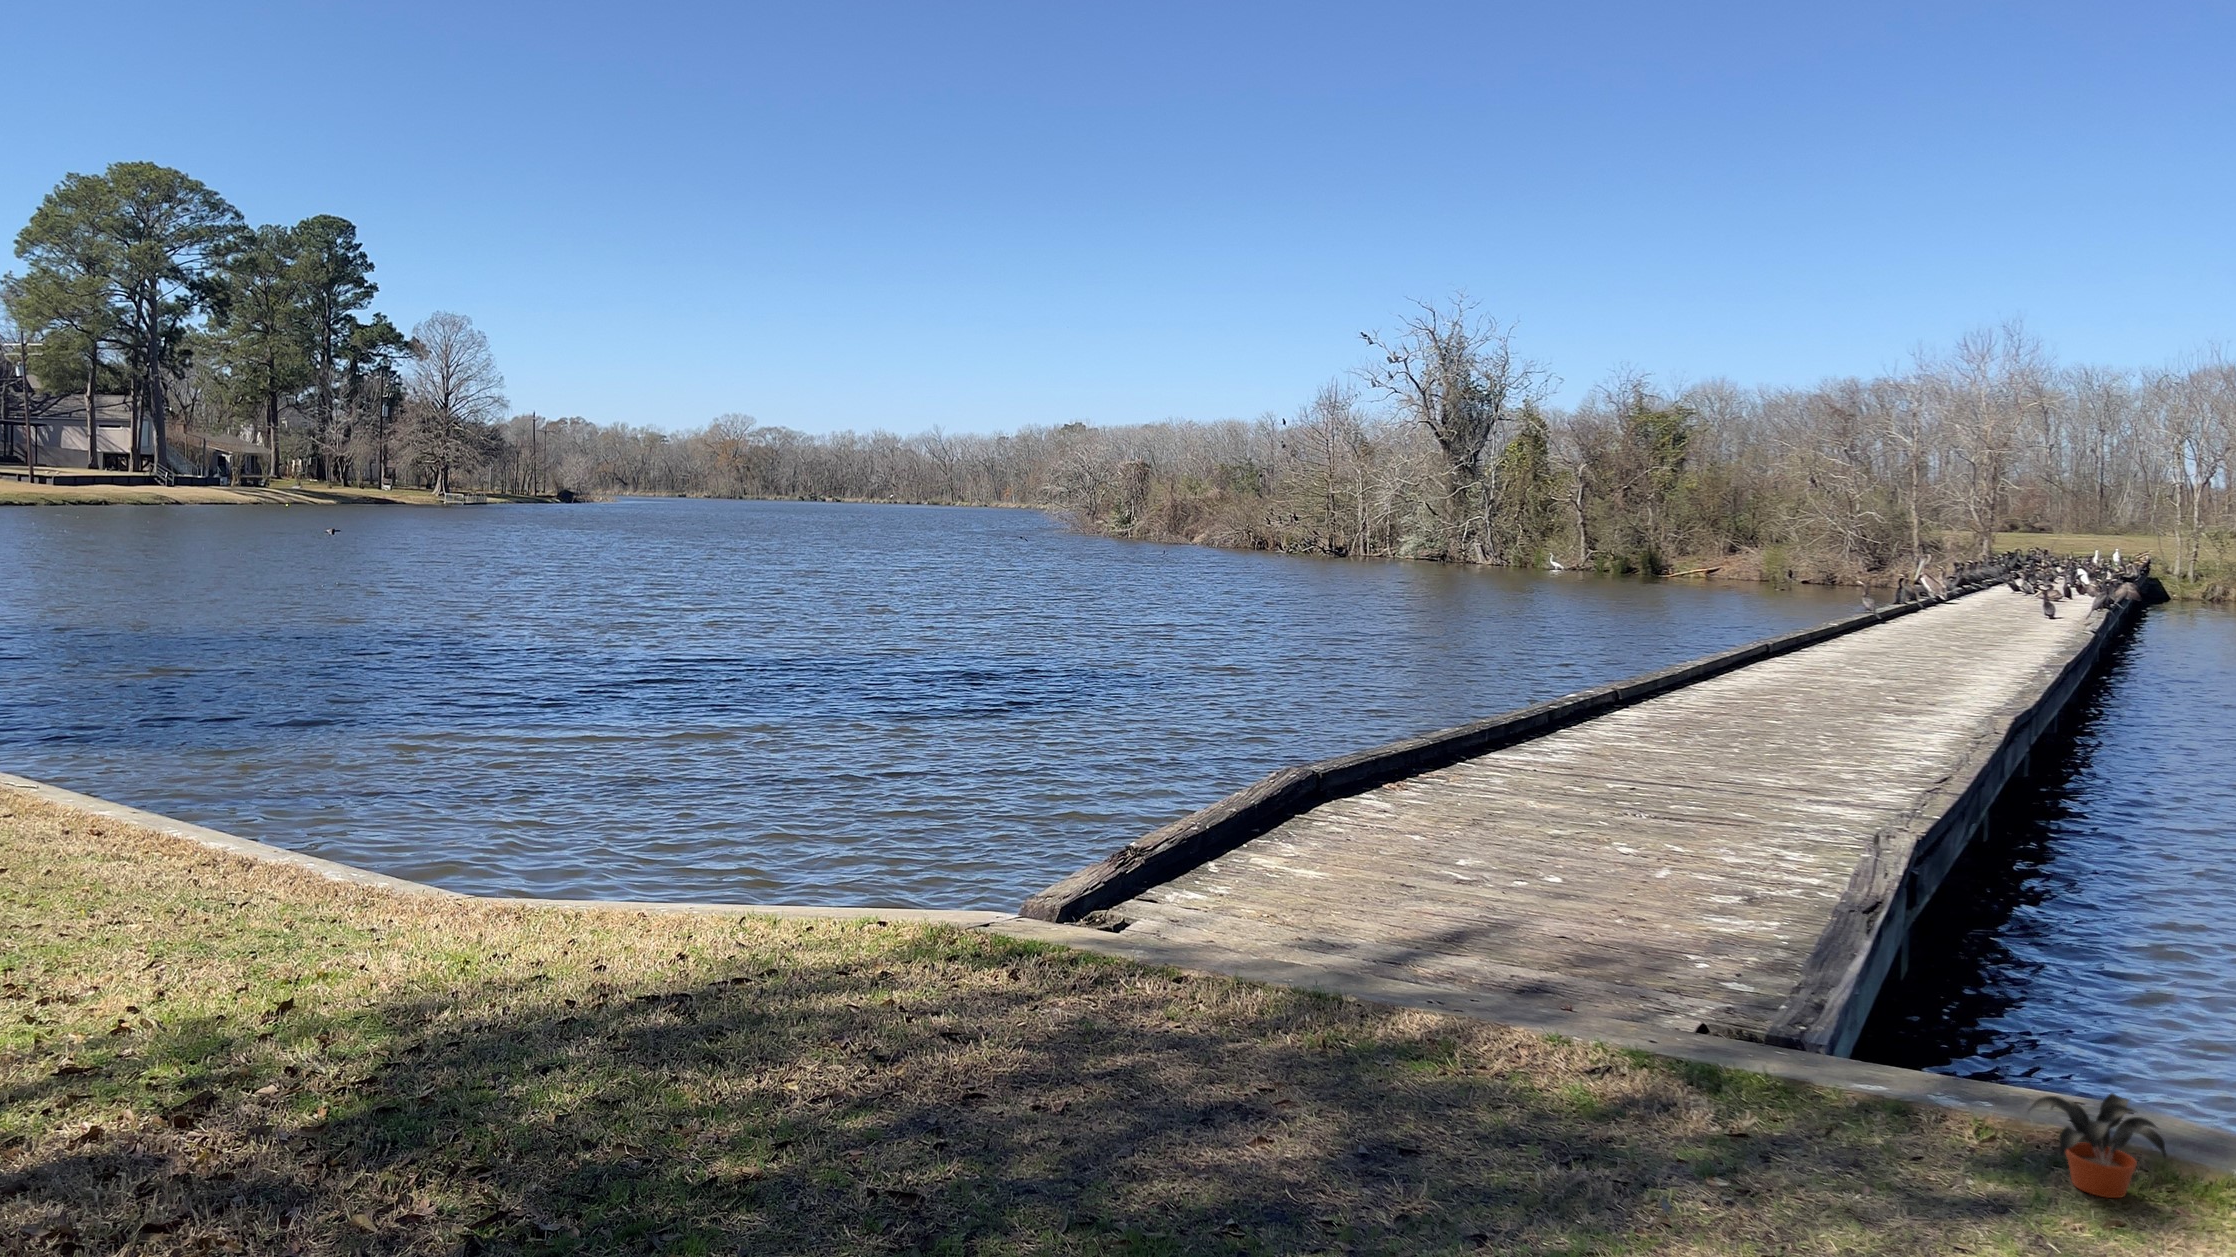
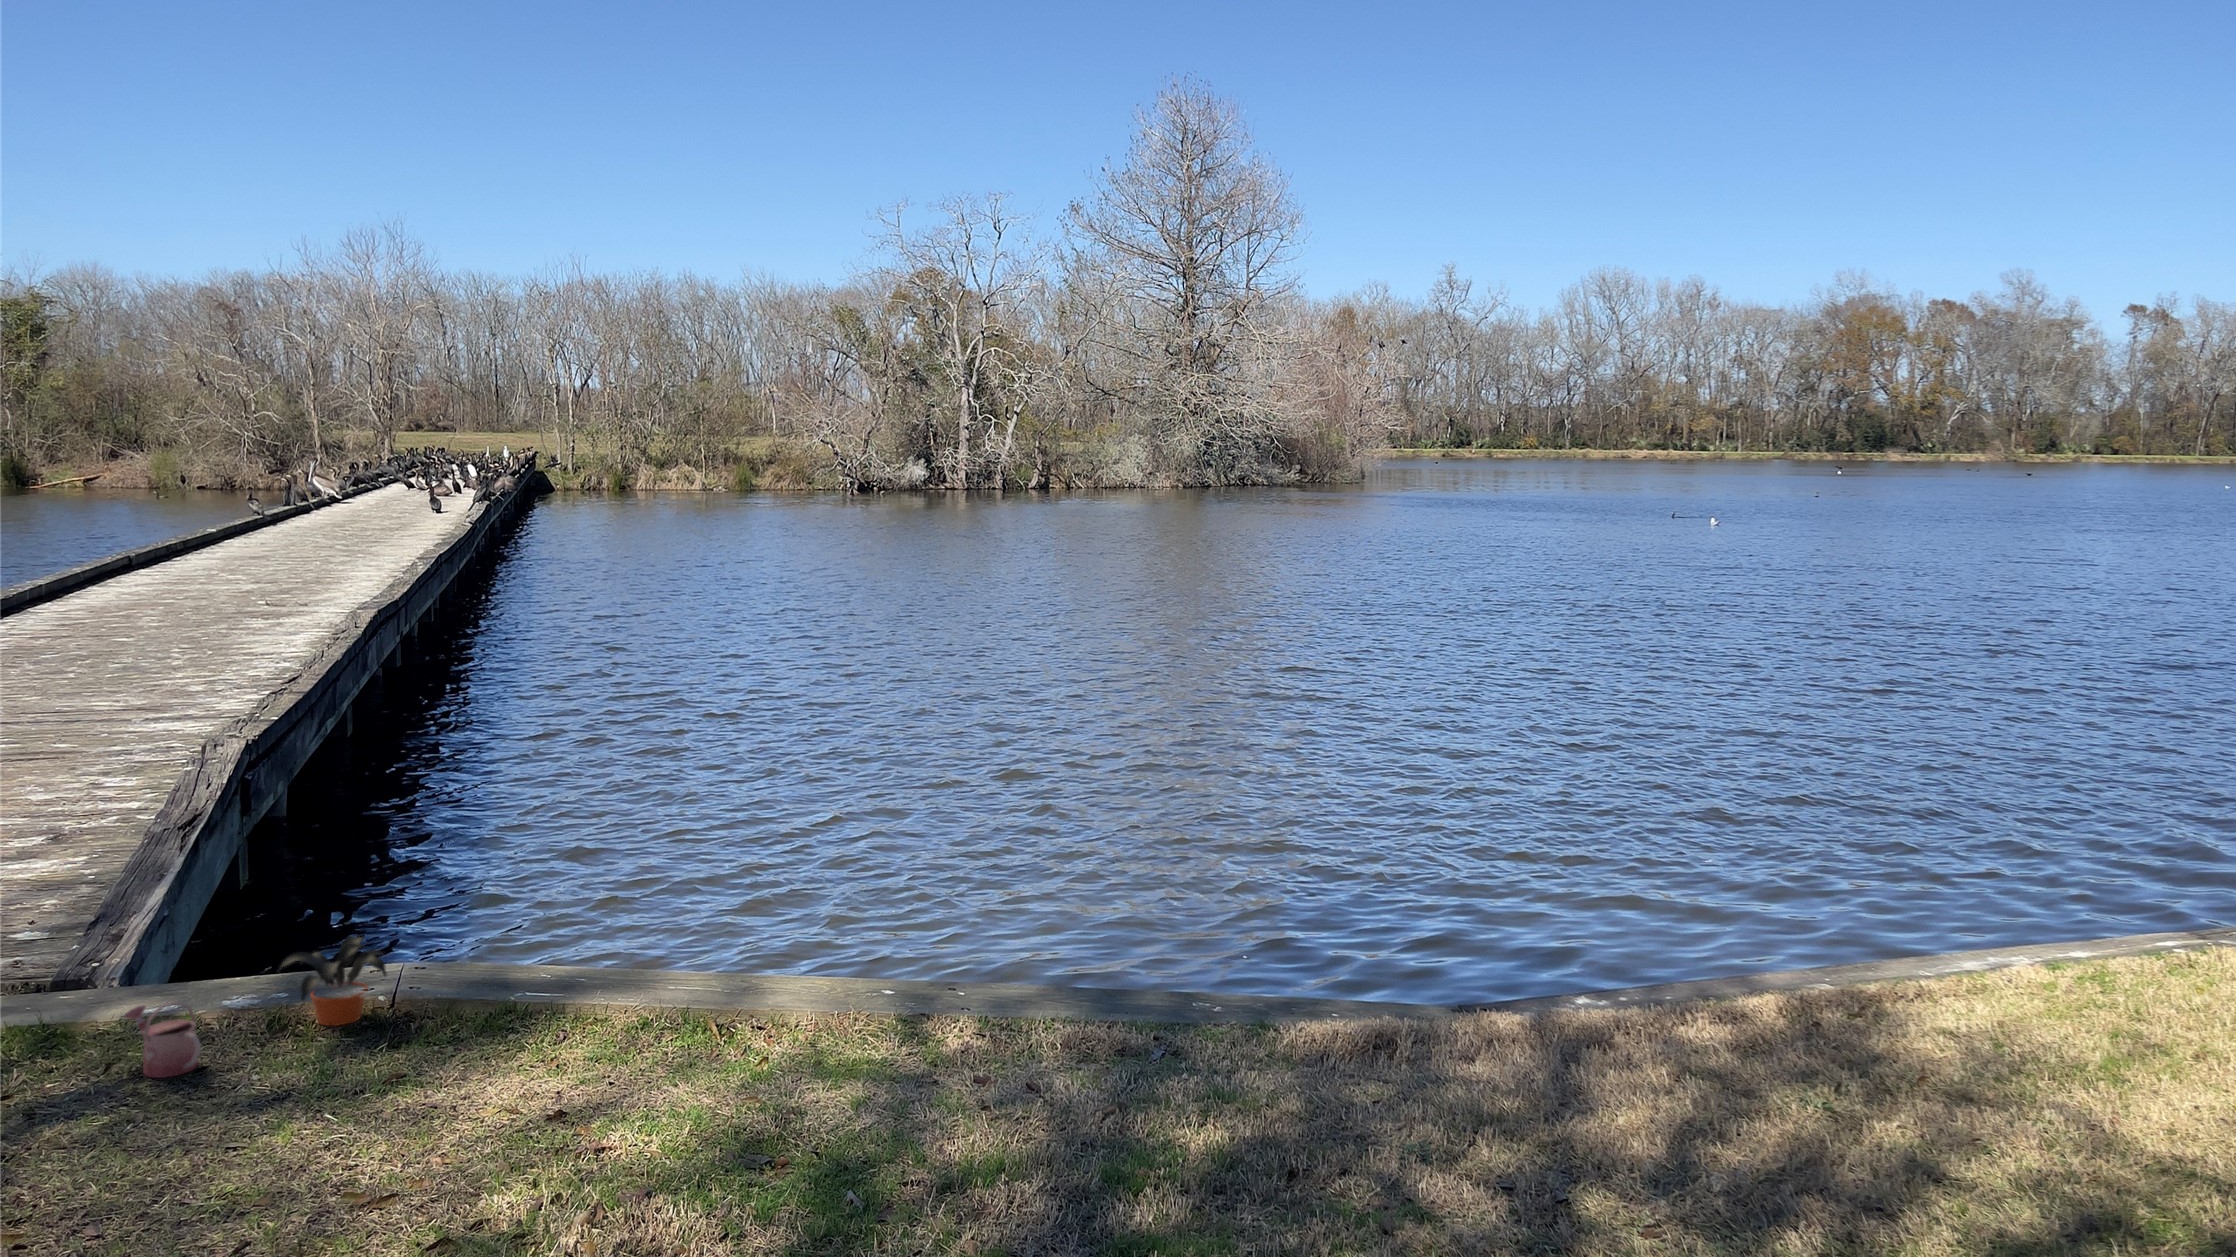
watering can: none [1869,1105,1954,1195] -> present [124,1001,201,1078]

